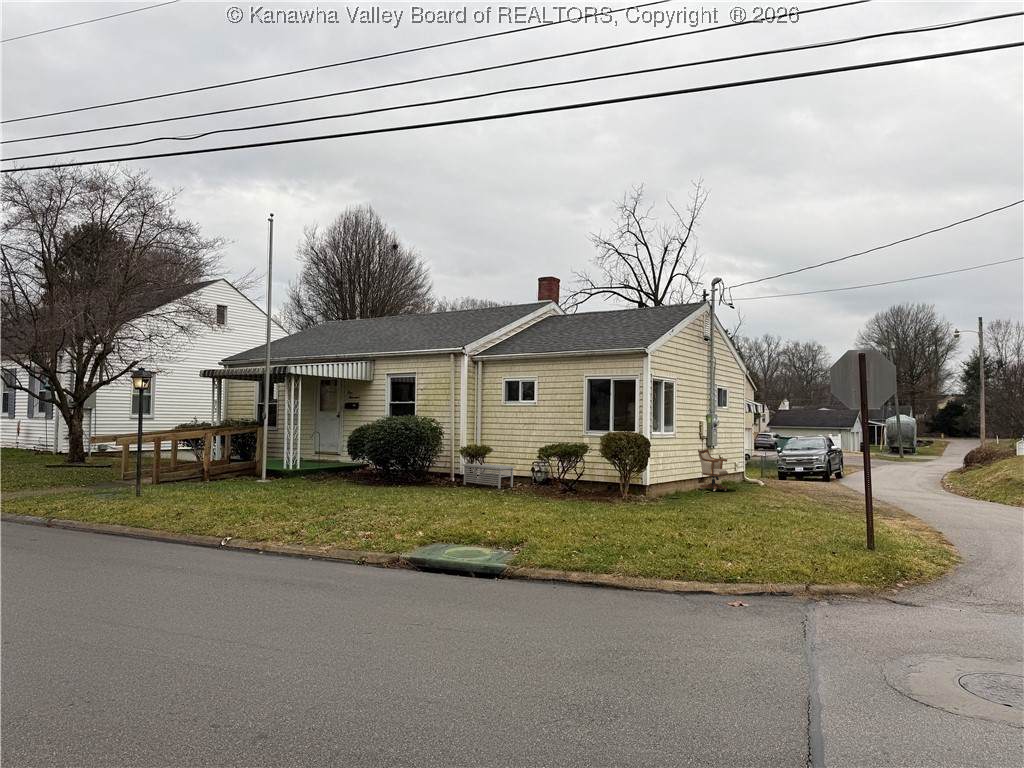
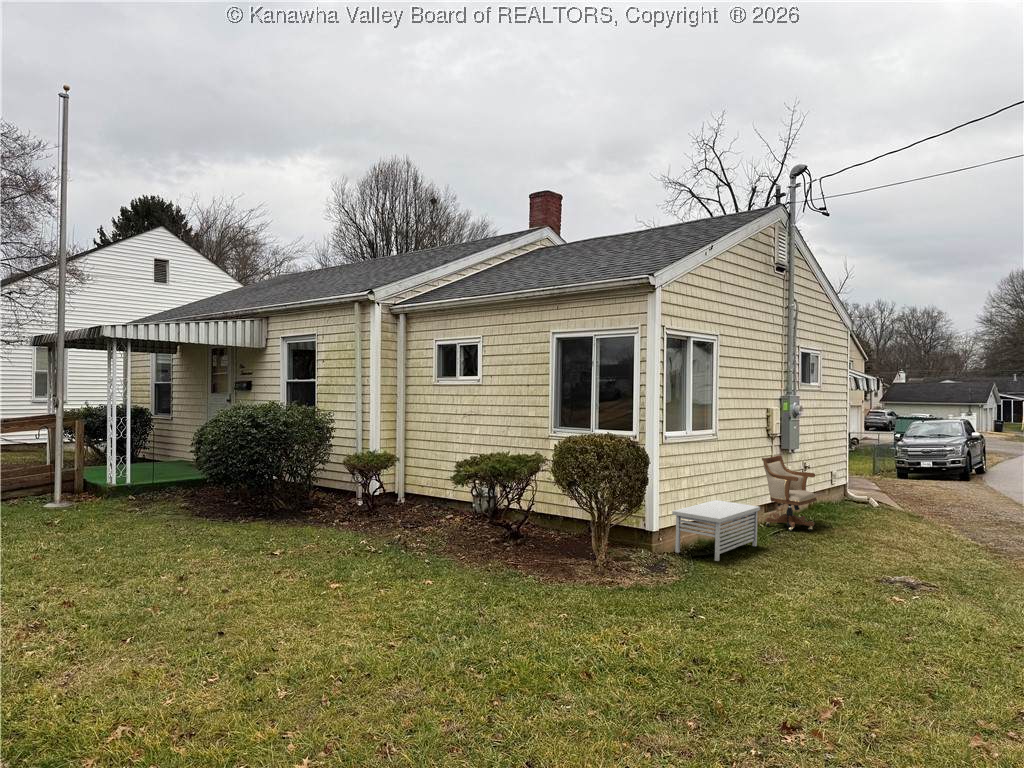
storage bench: present [462,464,515,489] -> present [672,500,760,561]

